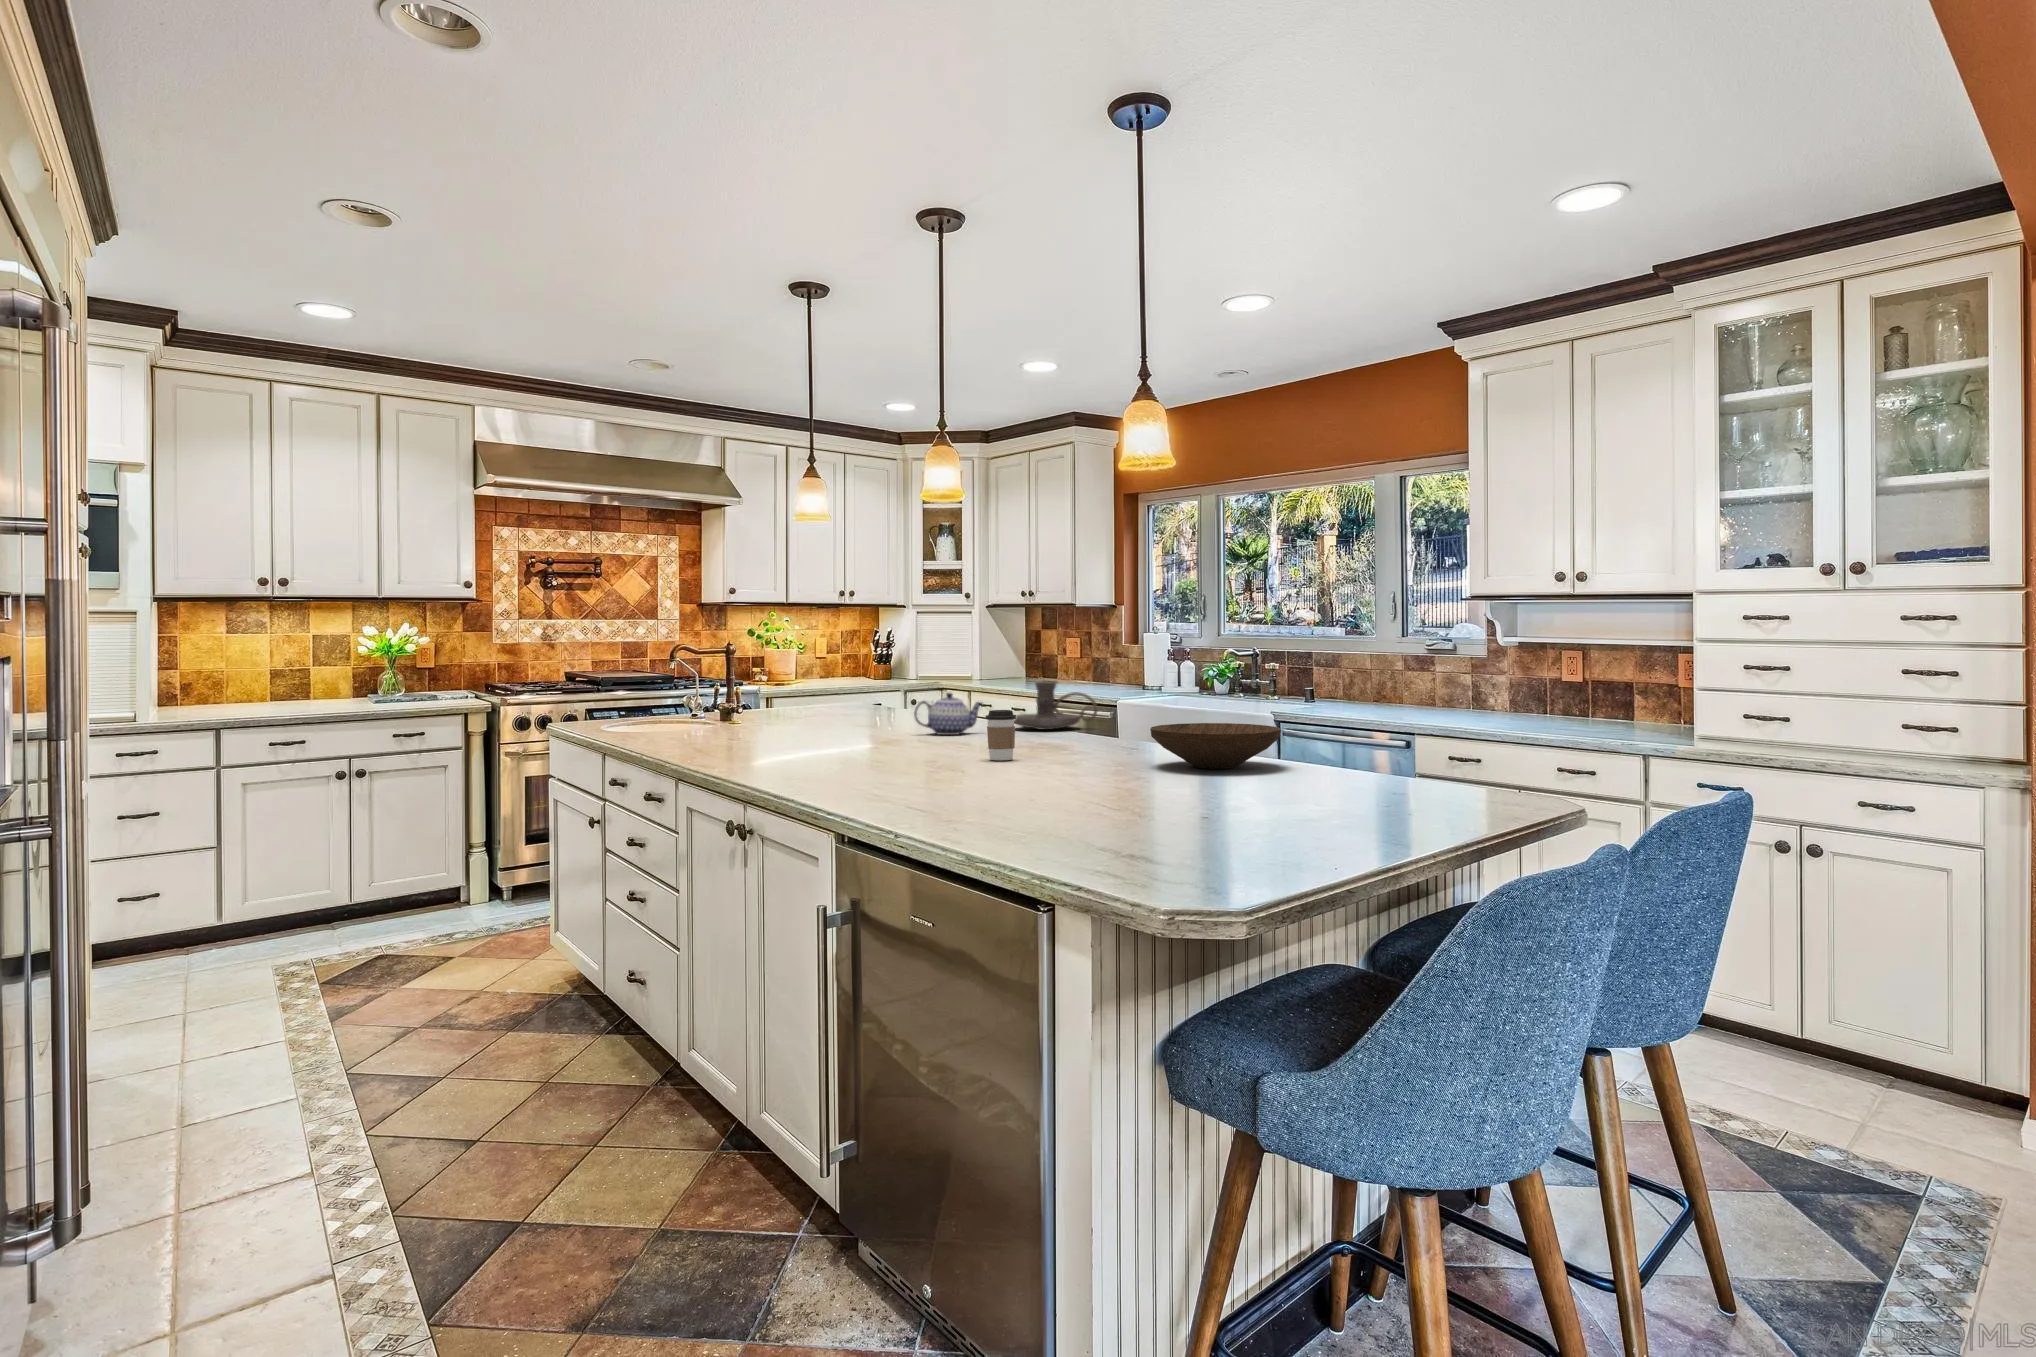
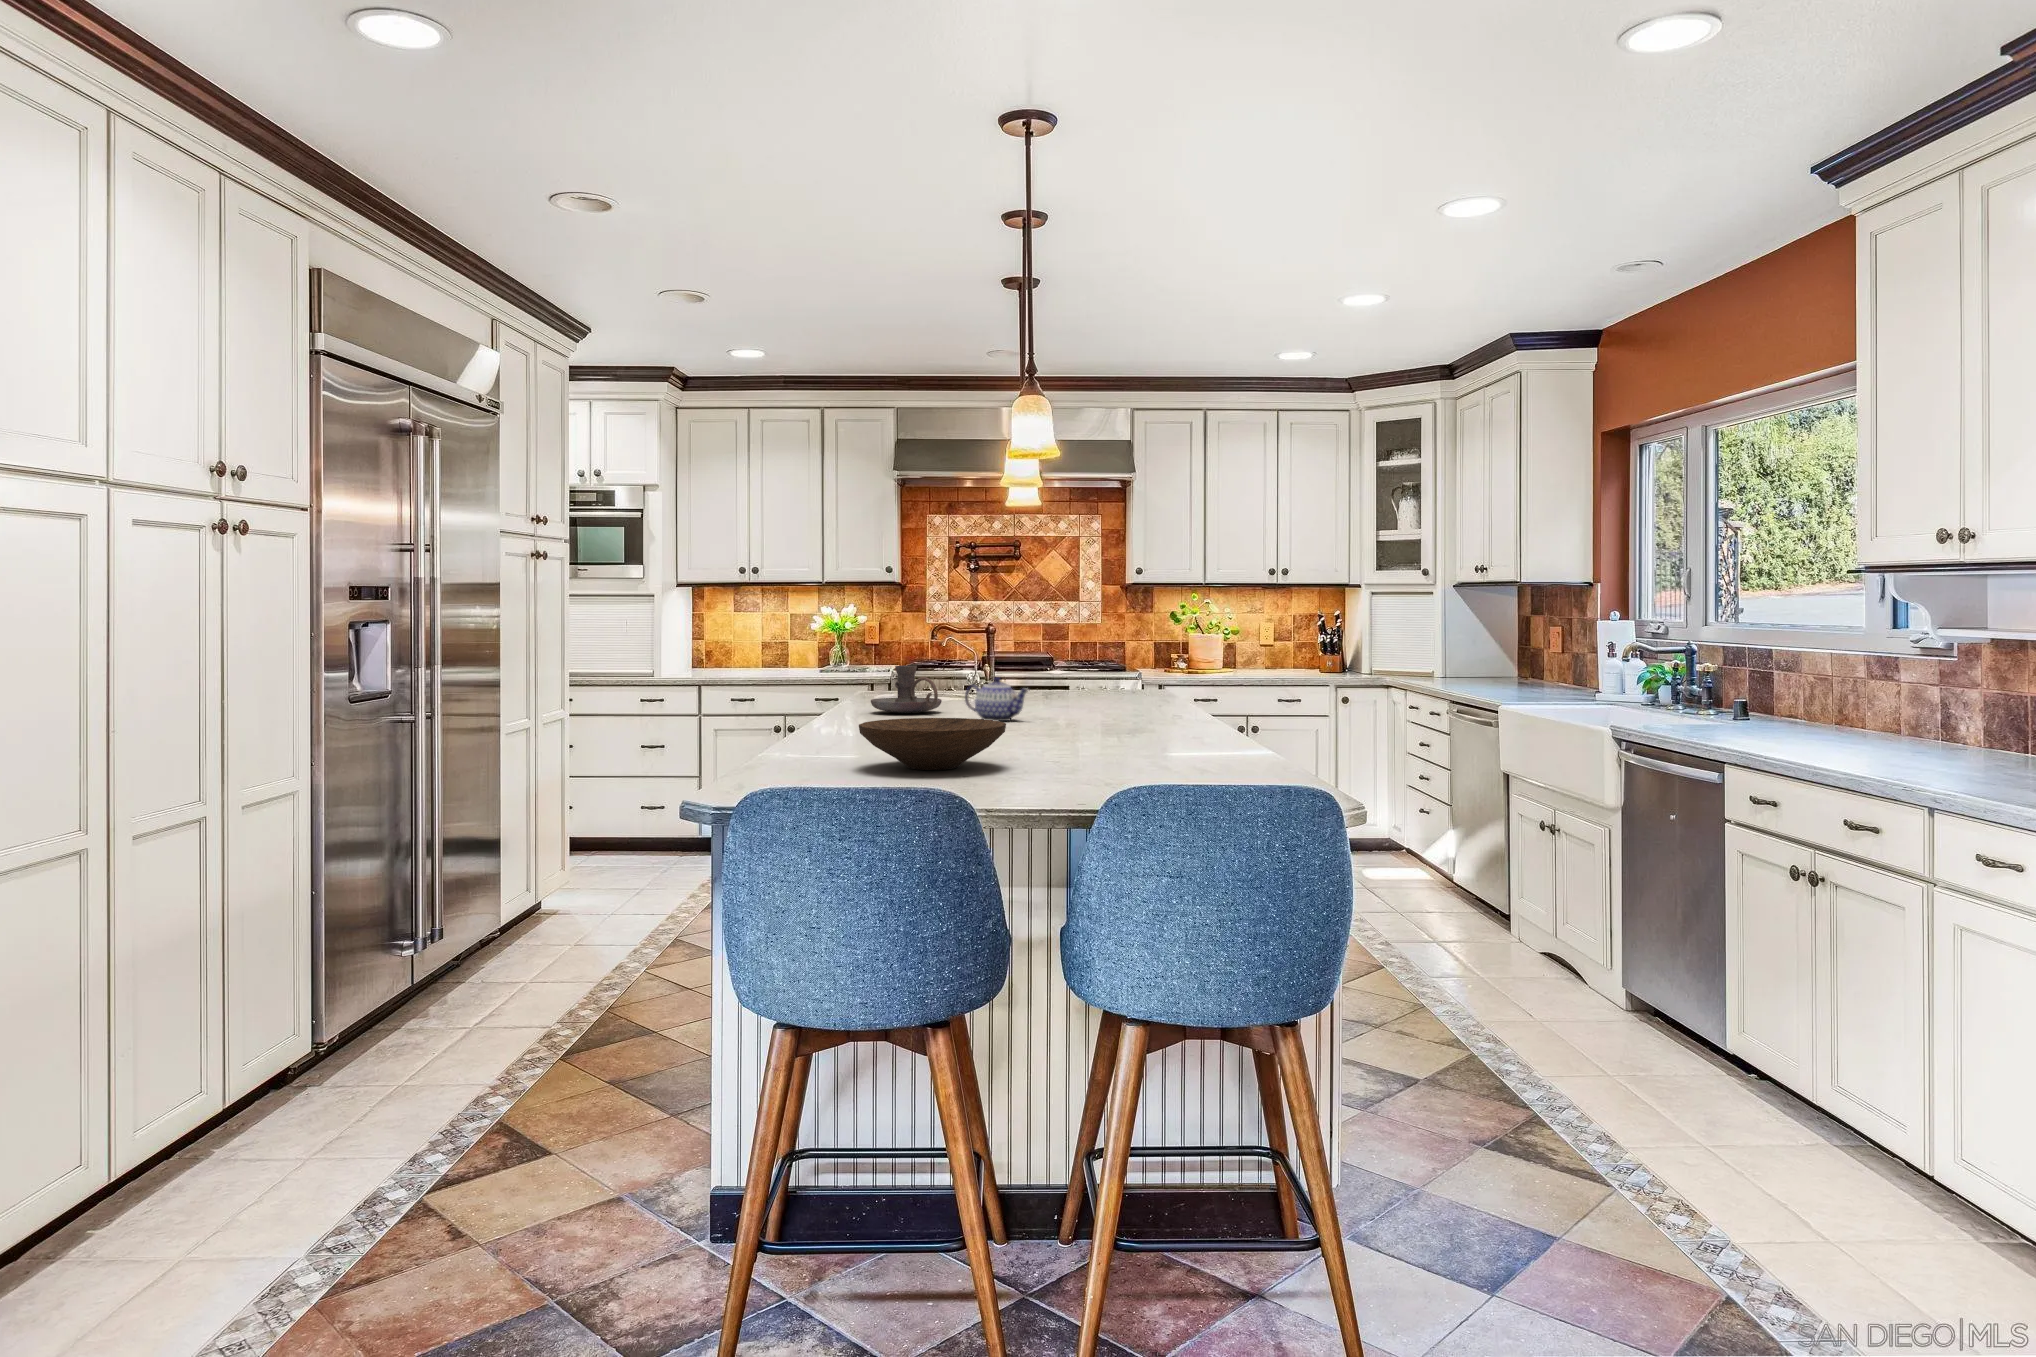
candle holder: present [1014,682,1097,730] -> present [871,665,942,713]
coffee cup: present [985,710,1016,760] -> none [831,693,863,744]

